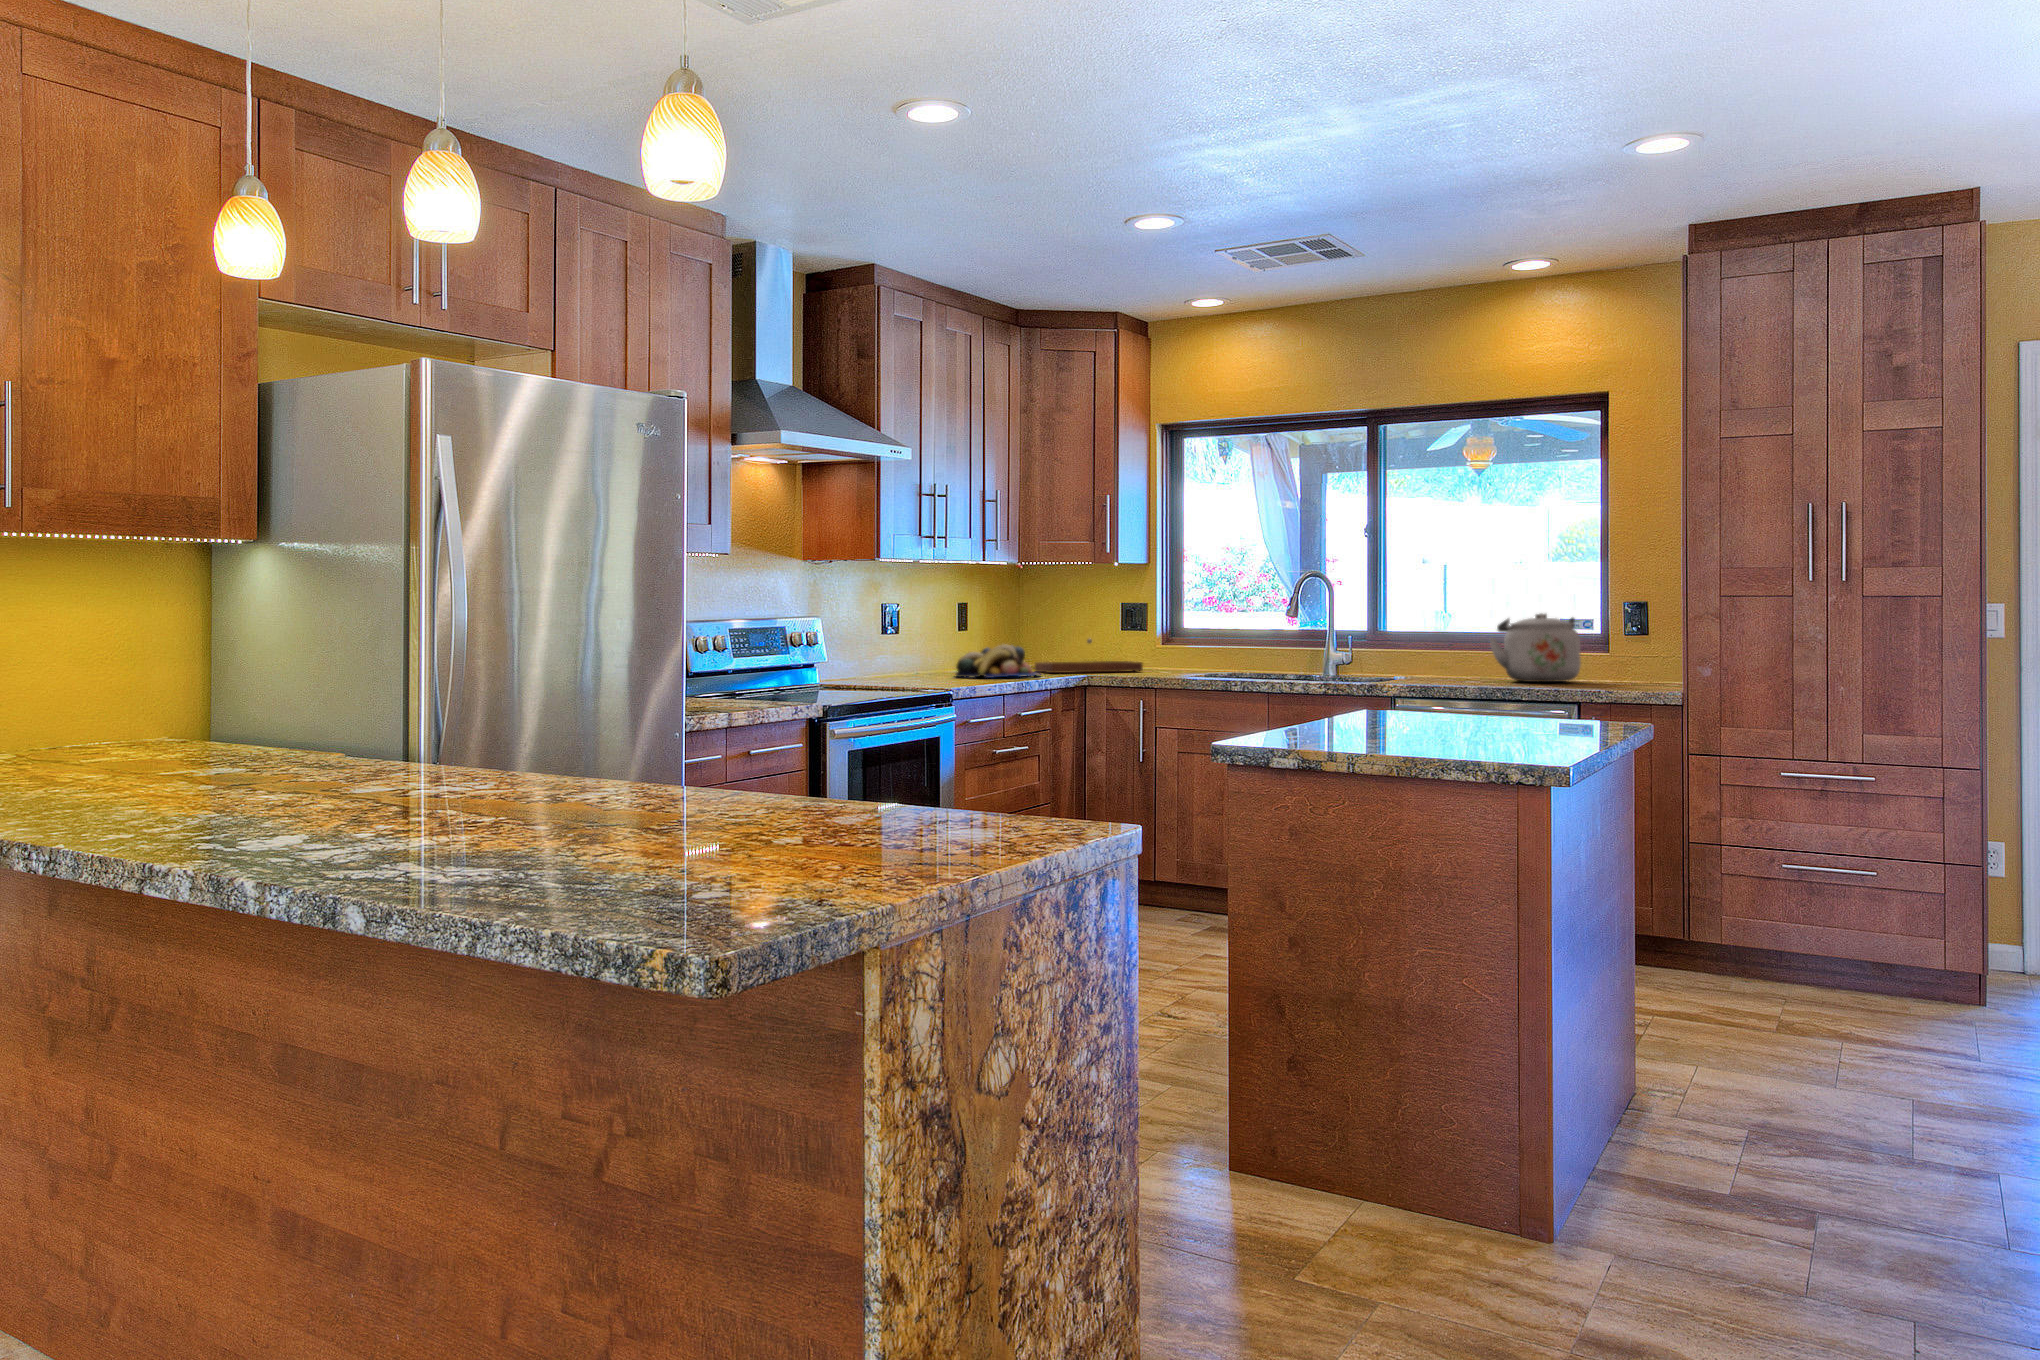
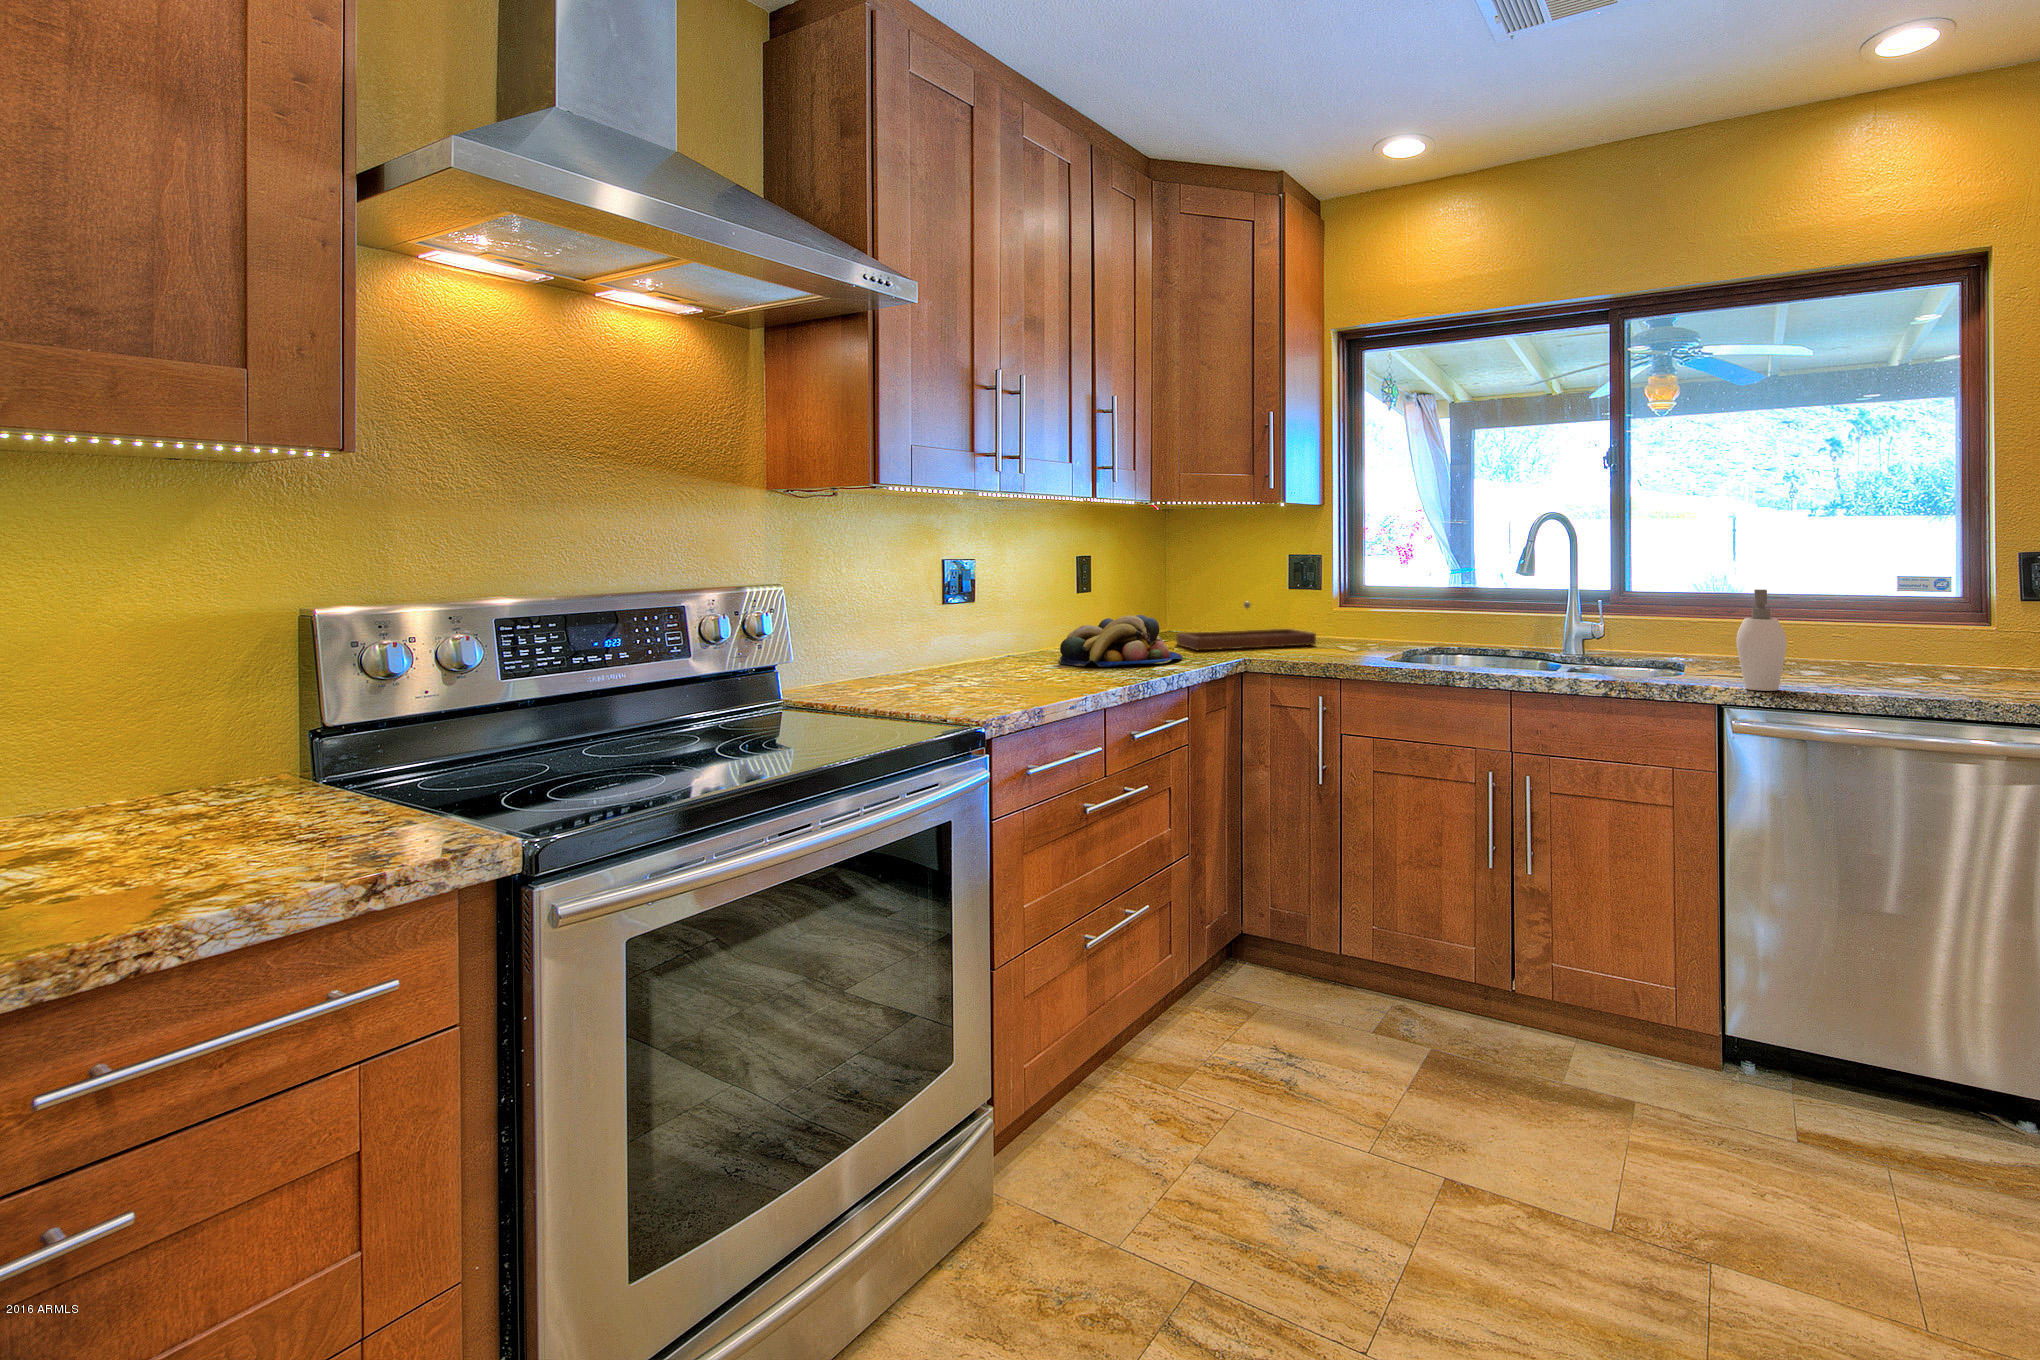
kettle: present [1490,613,1581,682] -> none [1830,571,1980,676]
soap dispenser: none [1400,623,1429,686] -> present [1736,589,1789,691]

